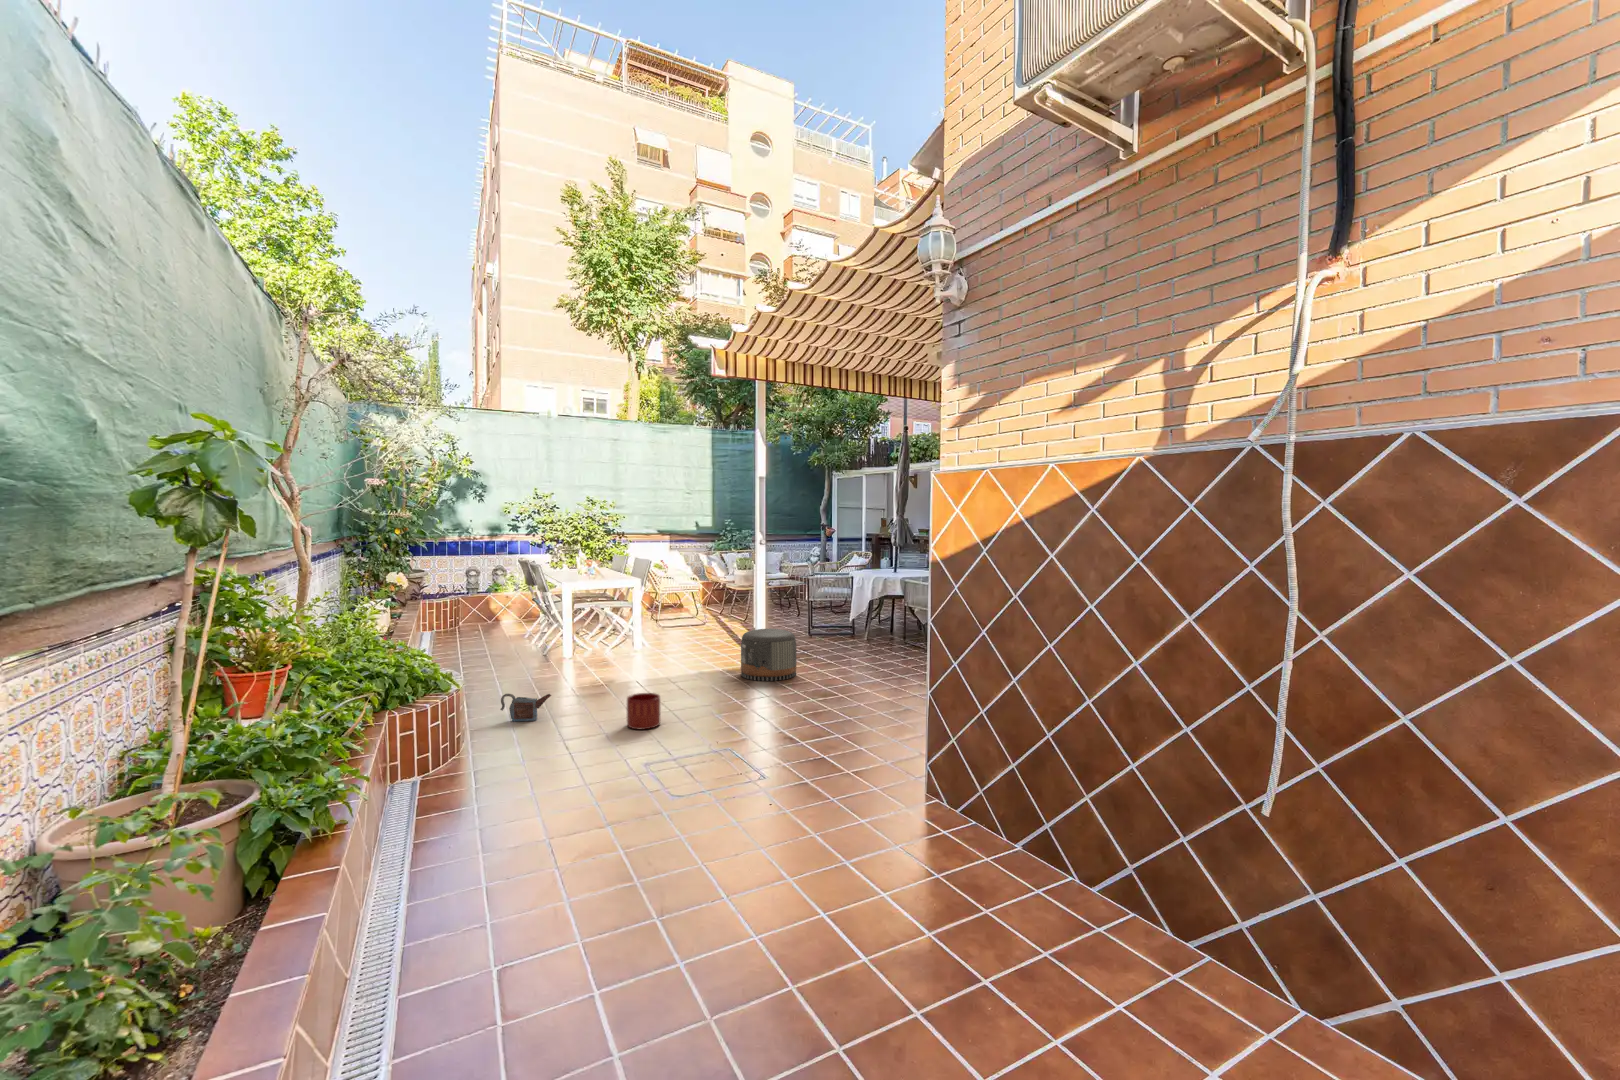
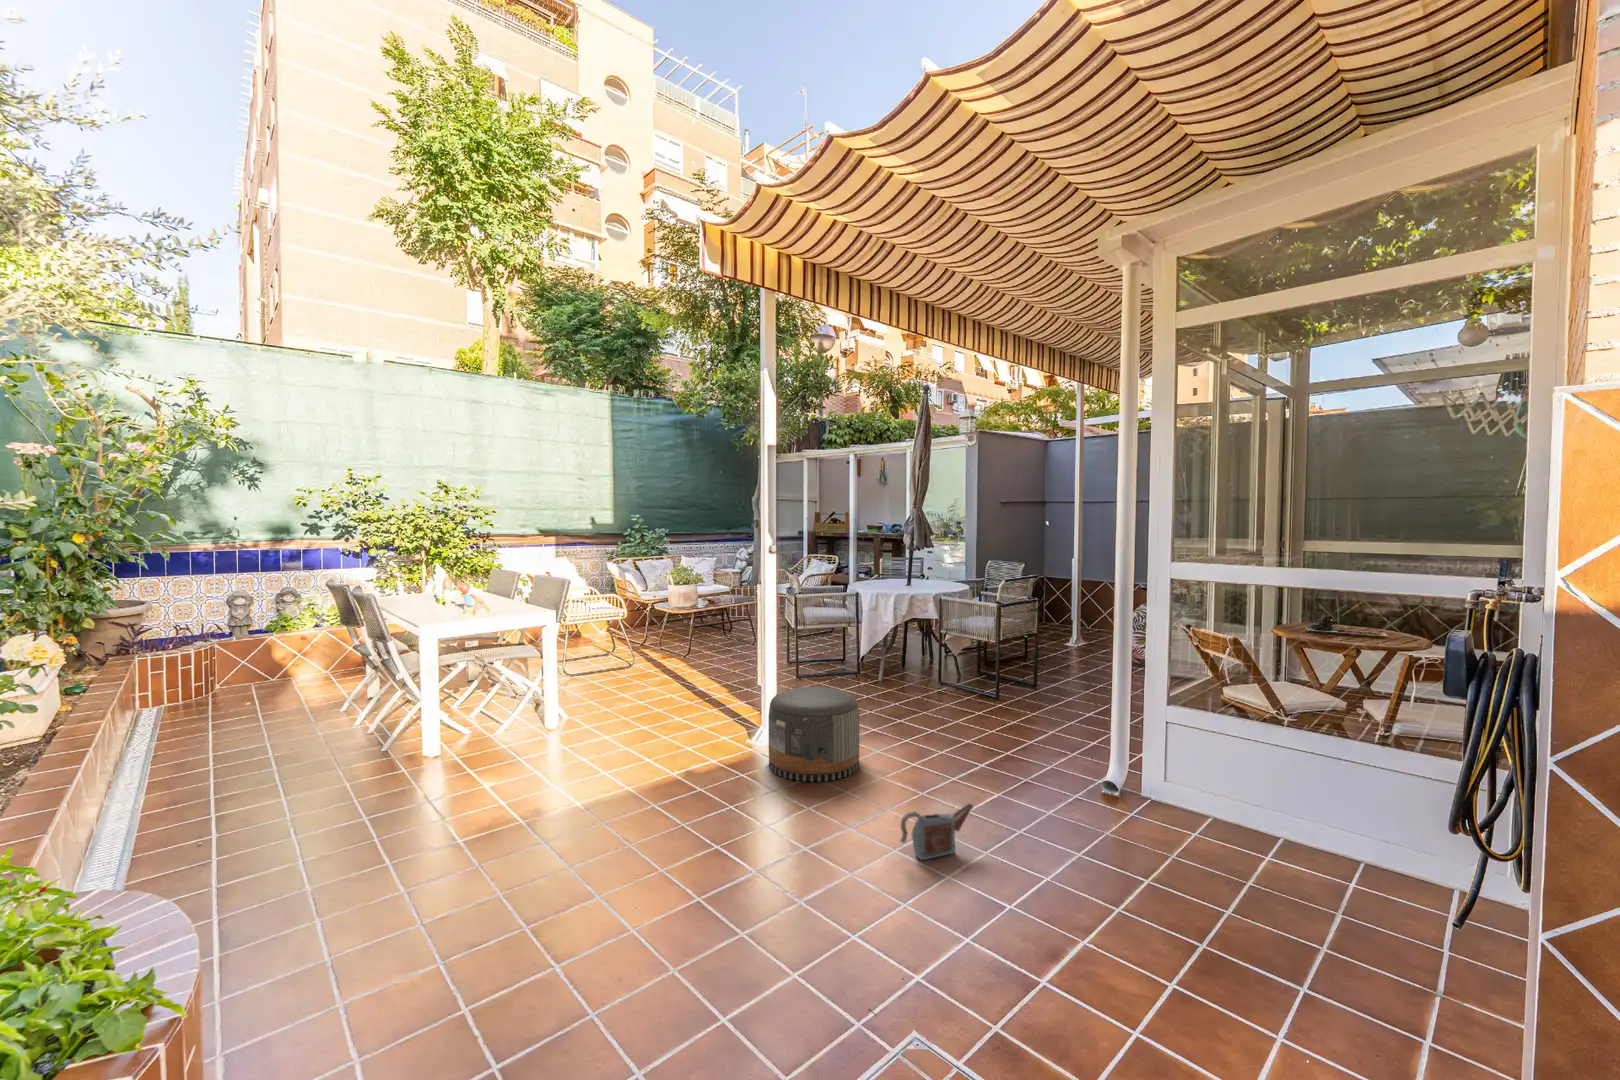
planter: present [627,693,660,729] -> none [660,884,735,987]
watering can: present [500,694,551,721] -> present [900,804,973,860]

